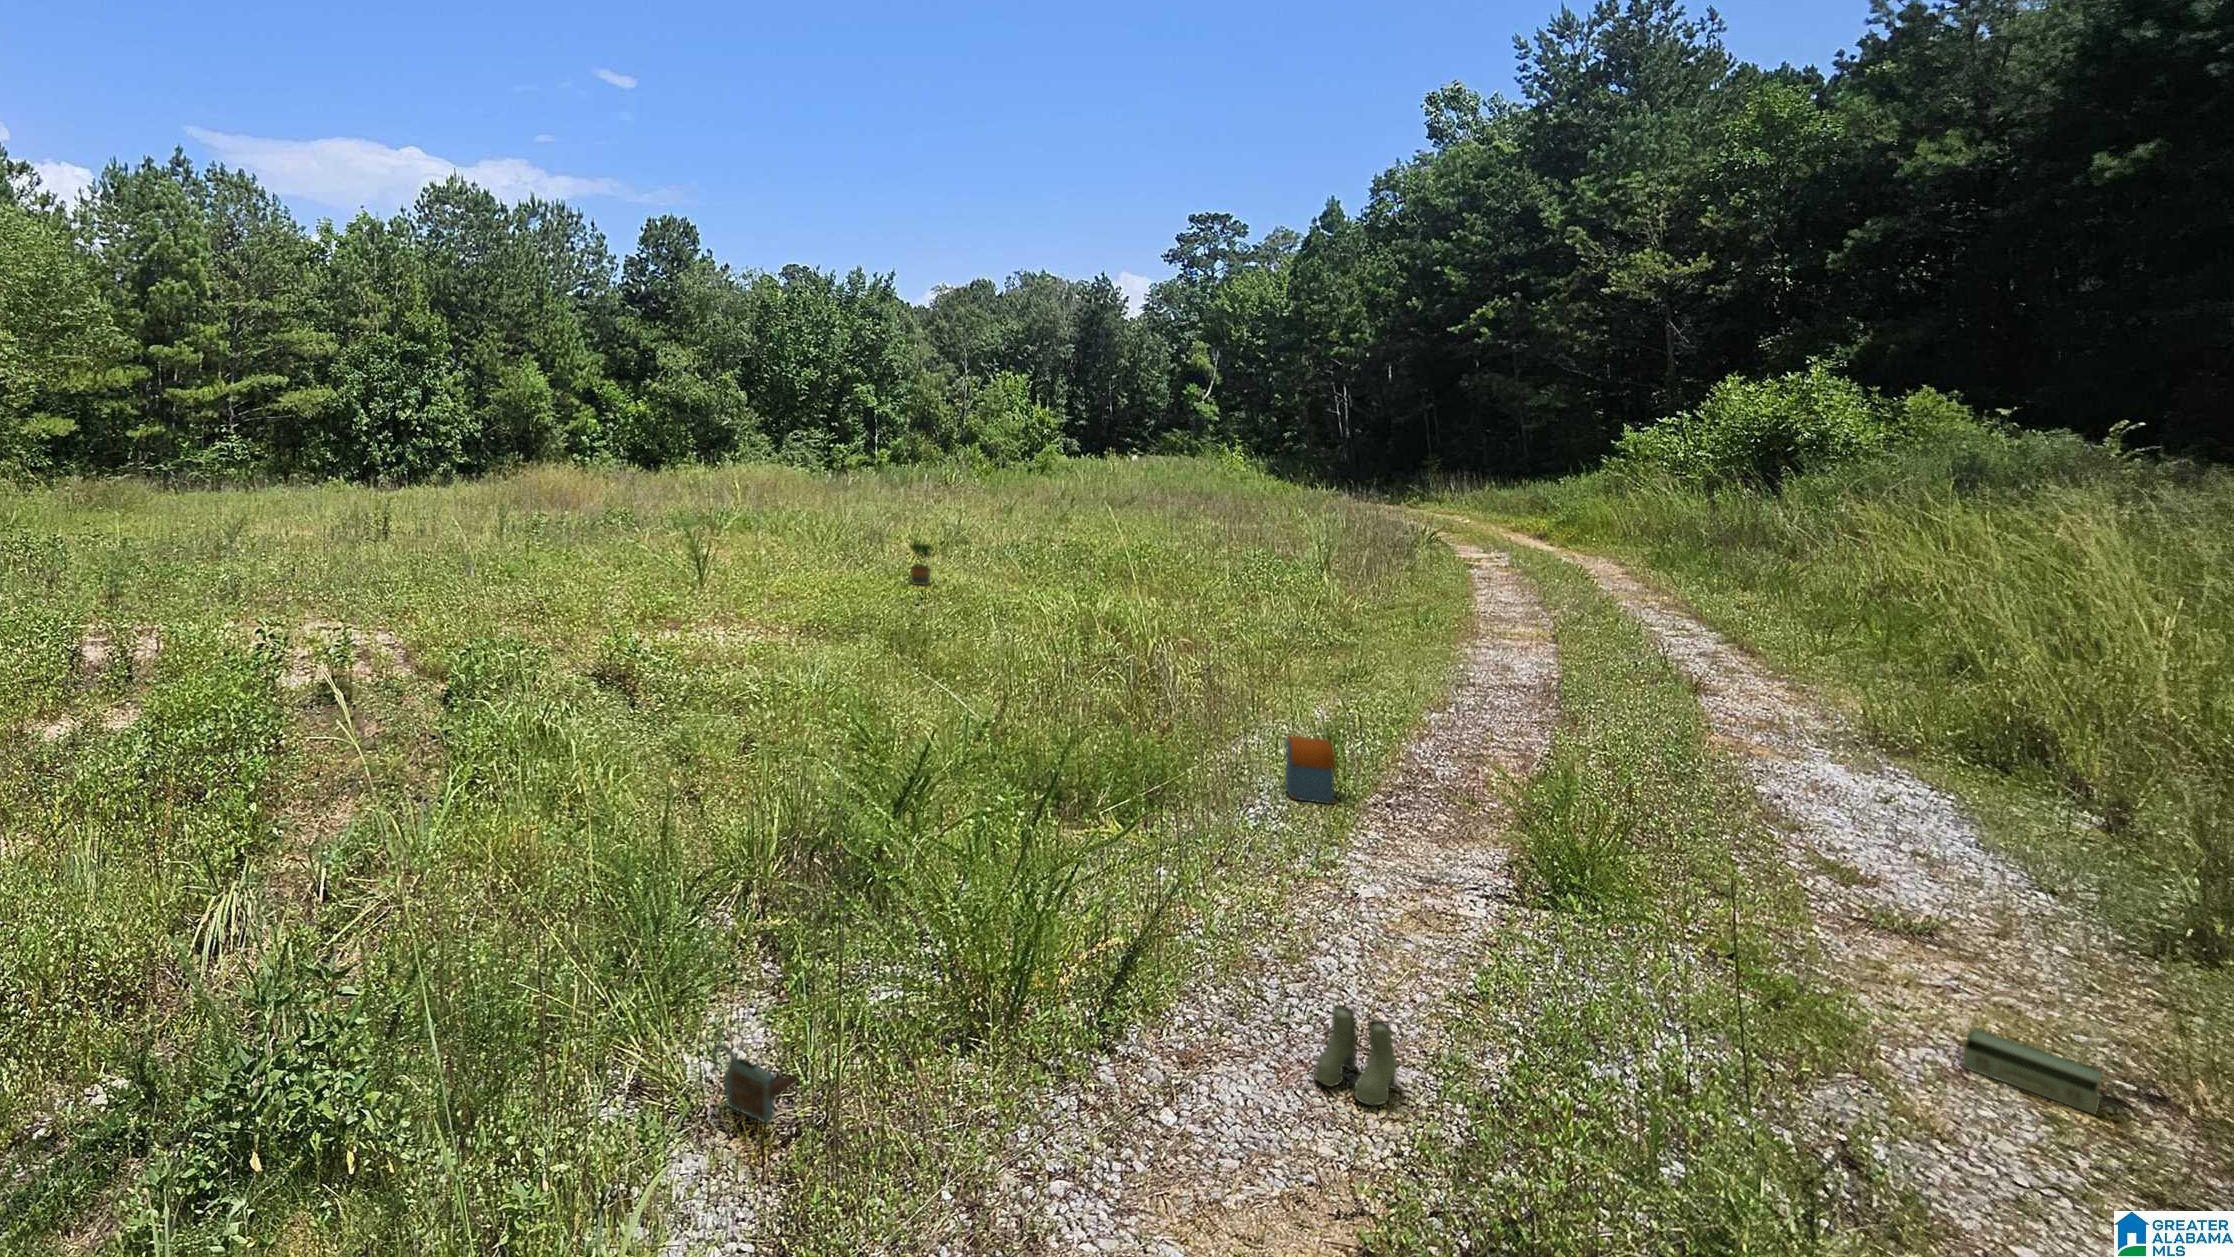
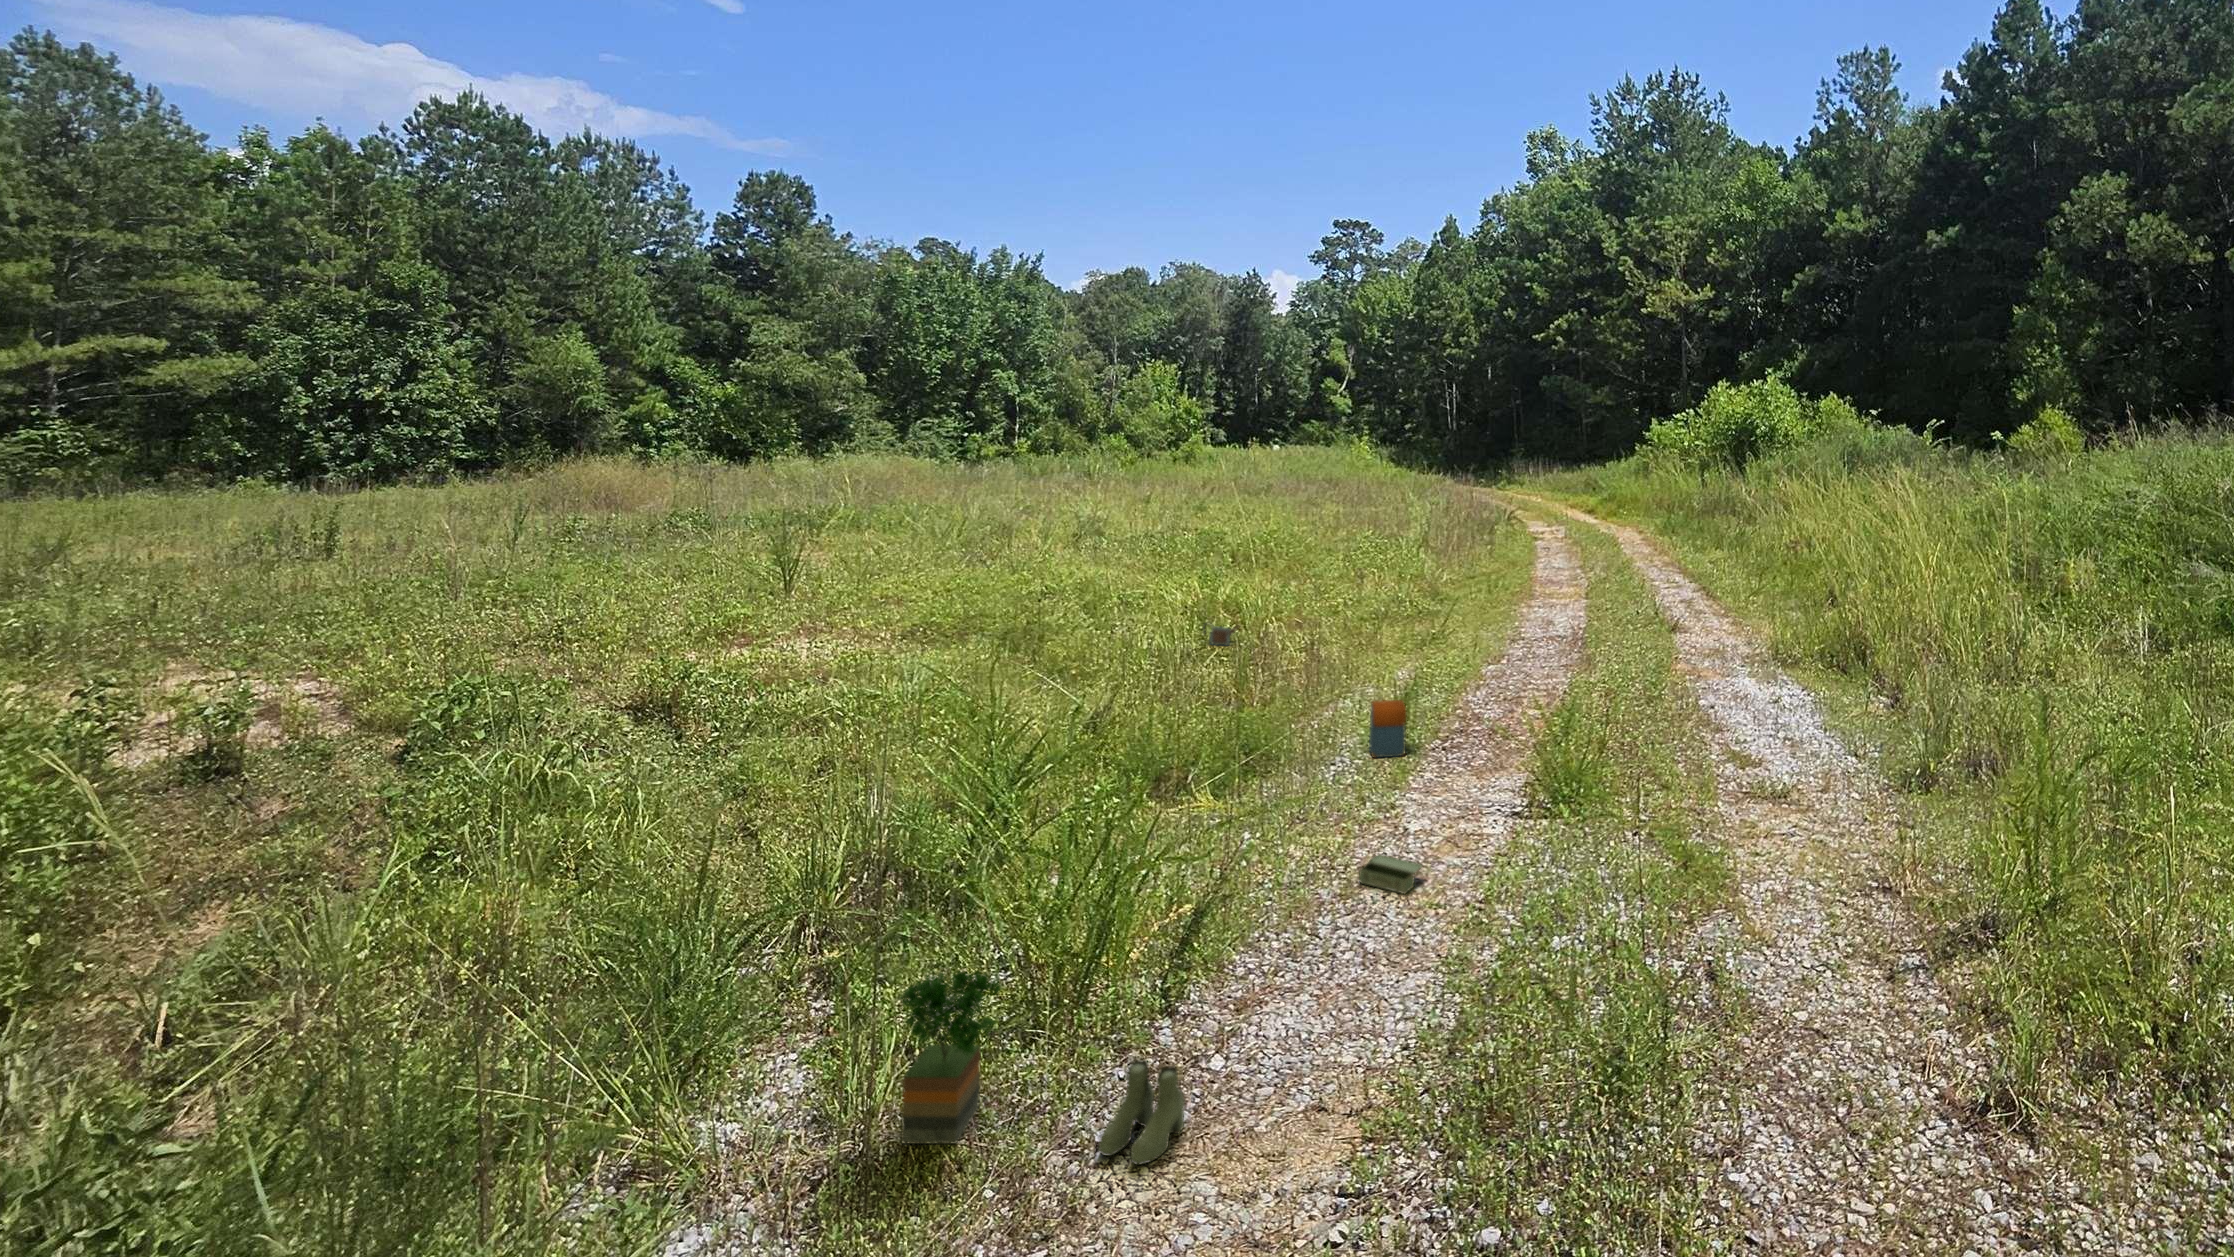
potted tree: present [909,543,933,585] -> present [901,970,1000,1144]
boots: present [1314,1005,1397,1106] -> present [1099,1059,1185,1165]
toolbox: present [1962,1029,2102,1114] -> present [1359,854,1422,894]
watering can: present [711,1043,798,1123] -> present [1208,623,1240,645]

